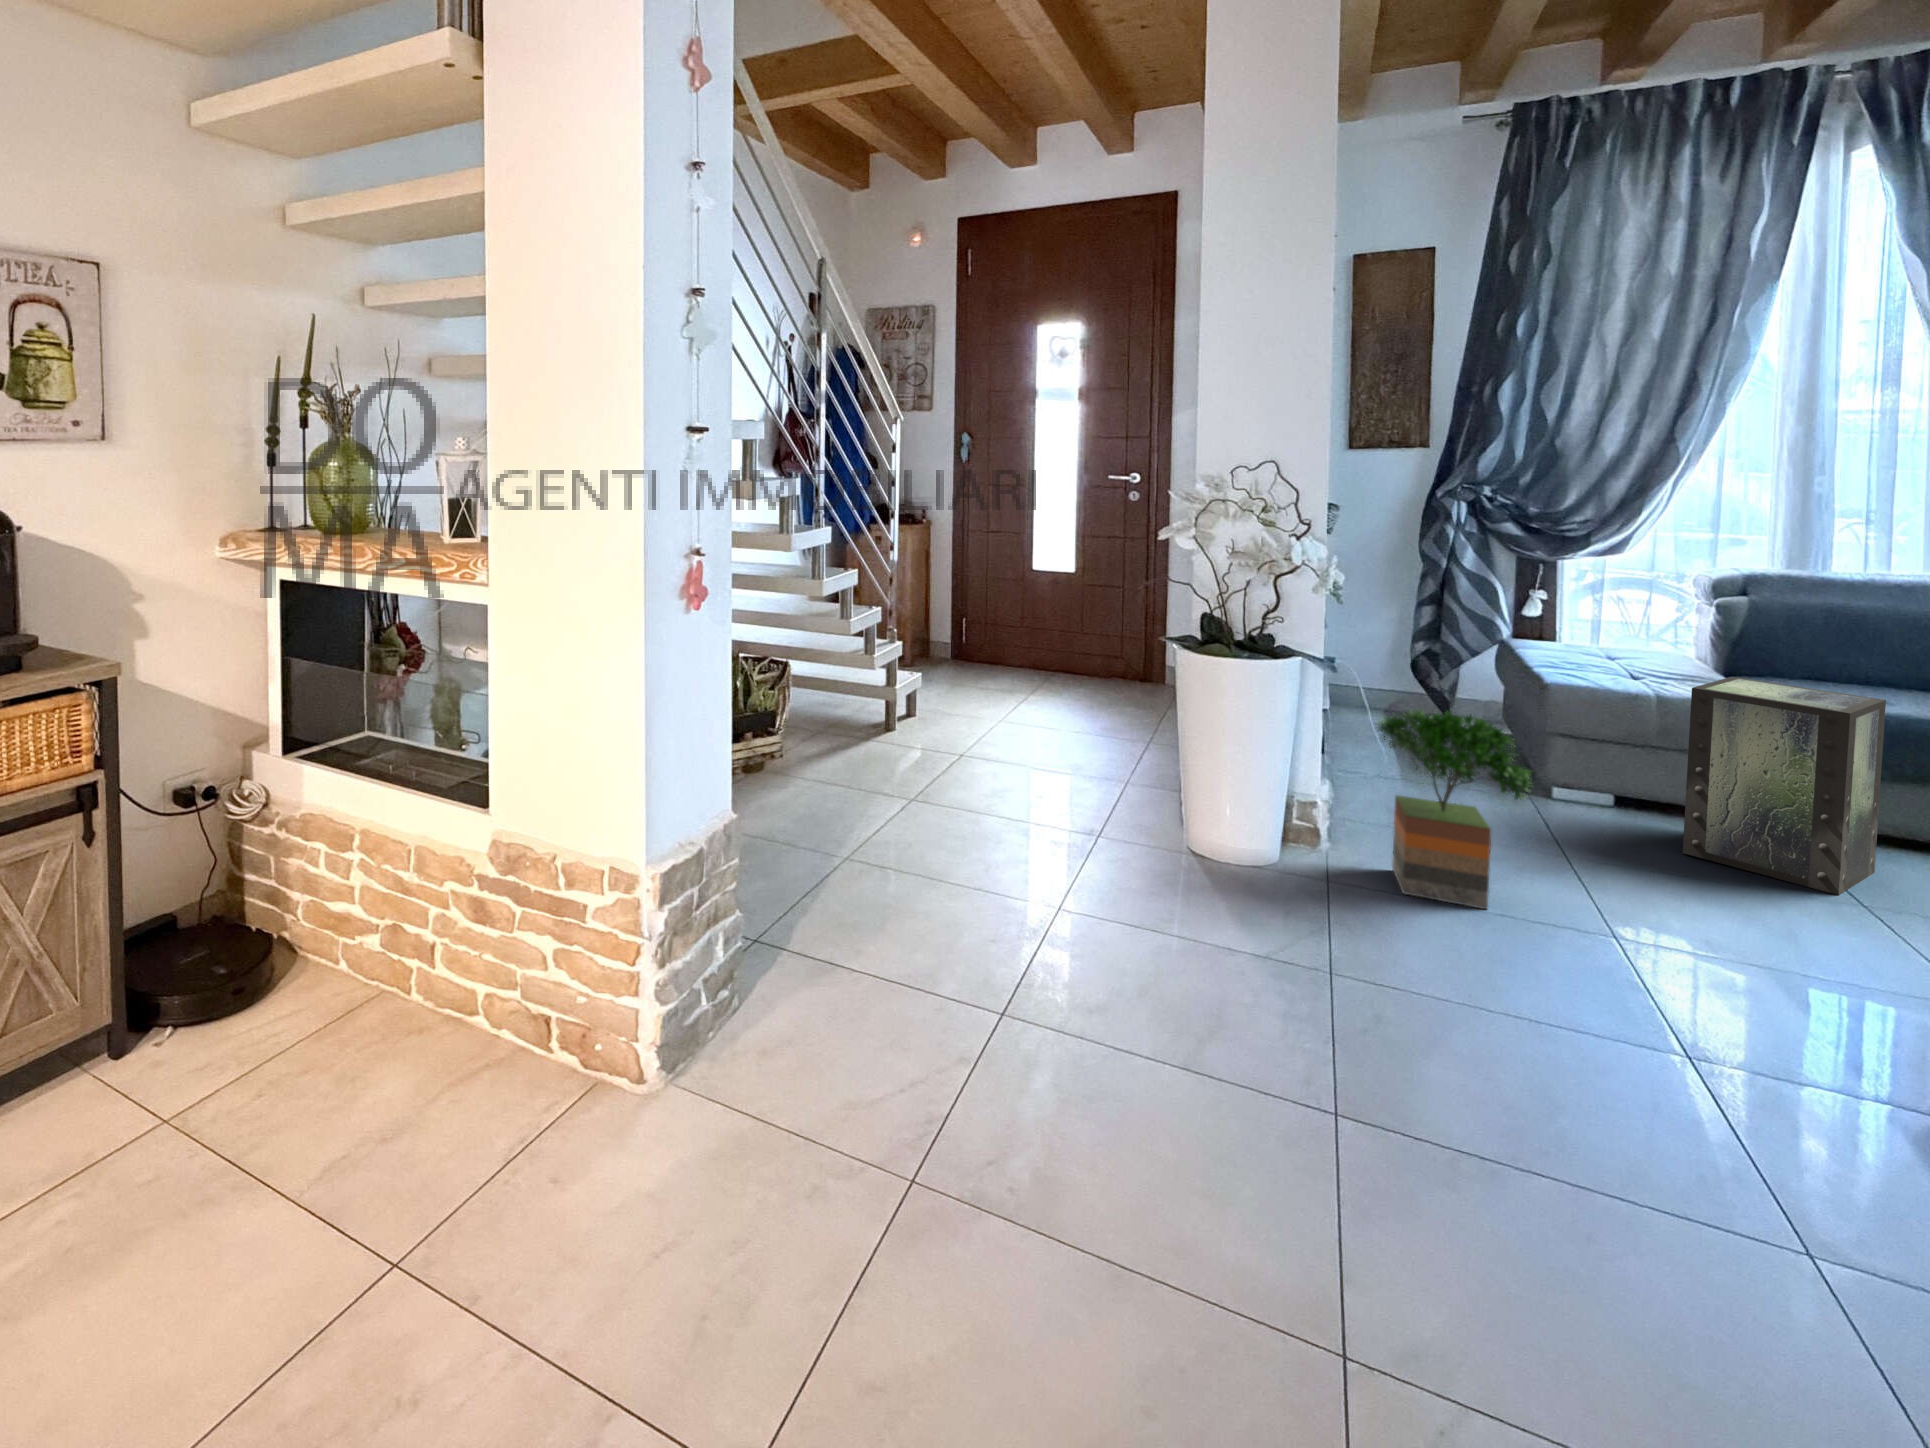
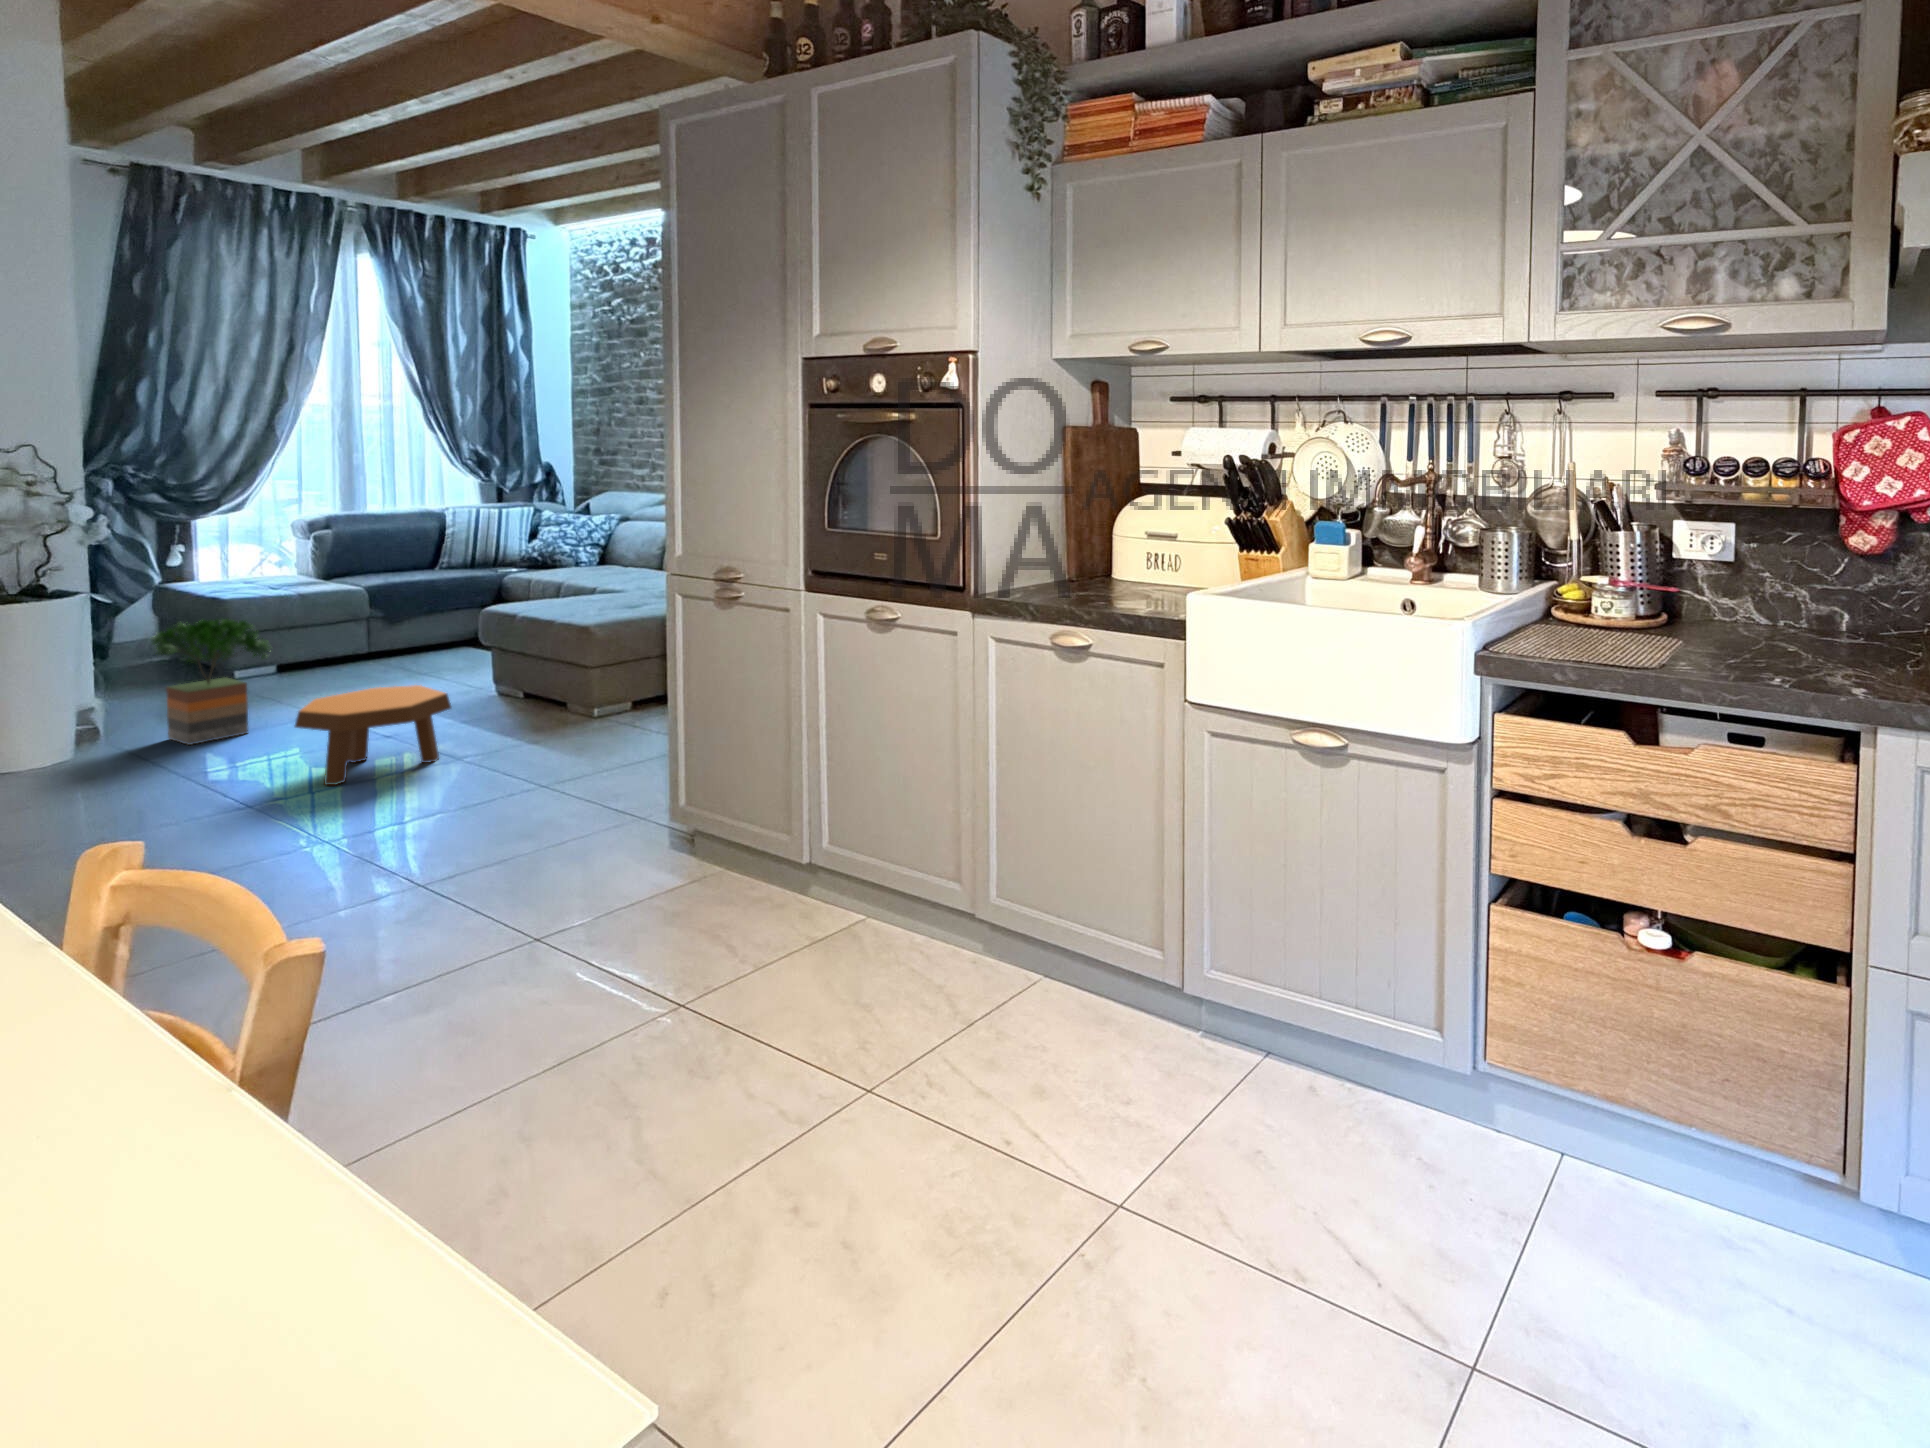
storage box: present [1683,677,1886,895] -> none [329,571,420,680]
footstool: none [1466,923,1823,1201] -> present [295,685,451,785]

